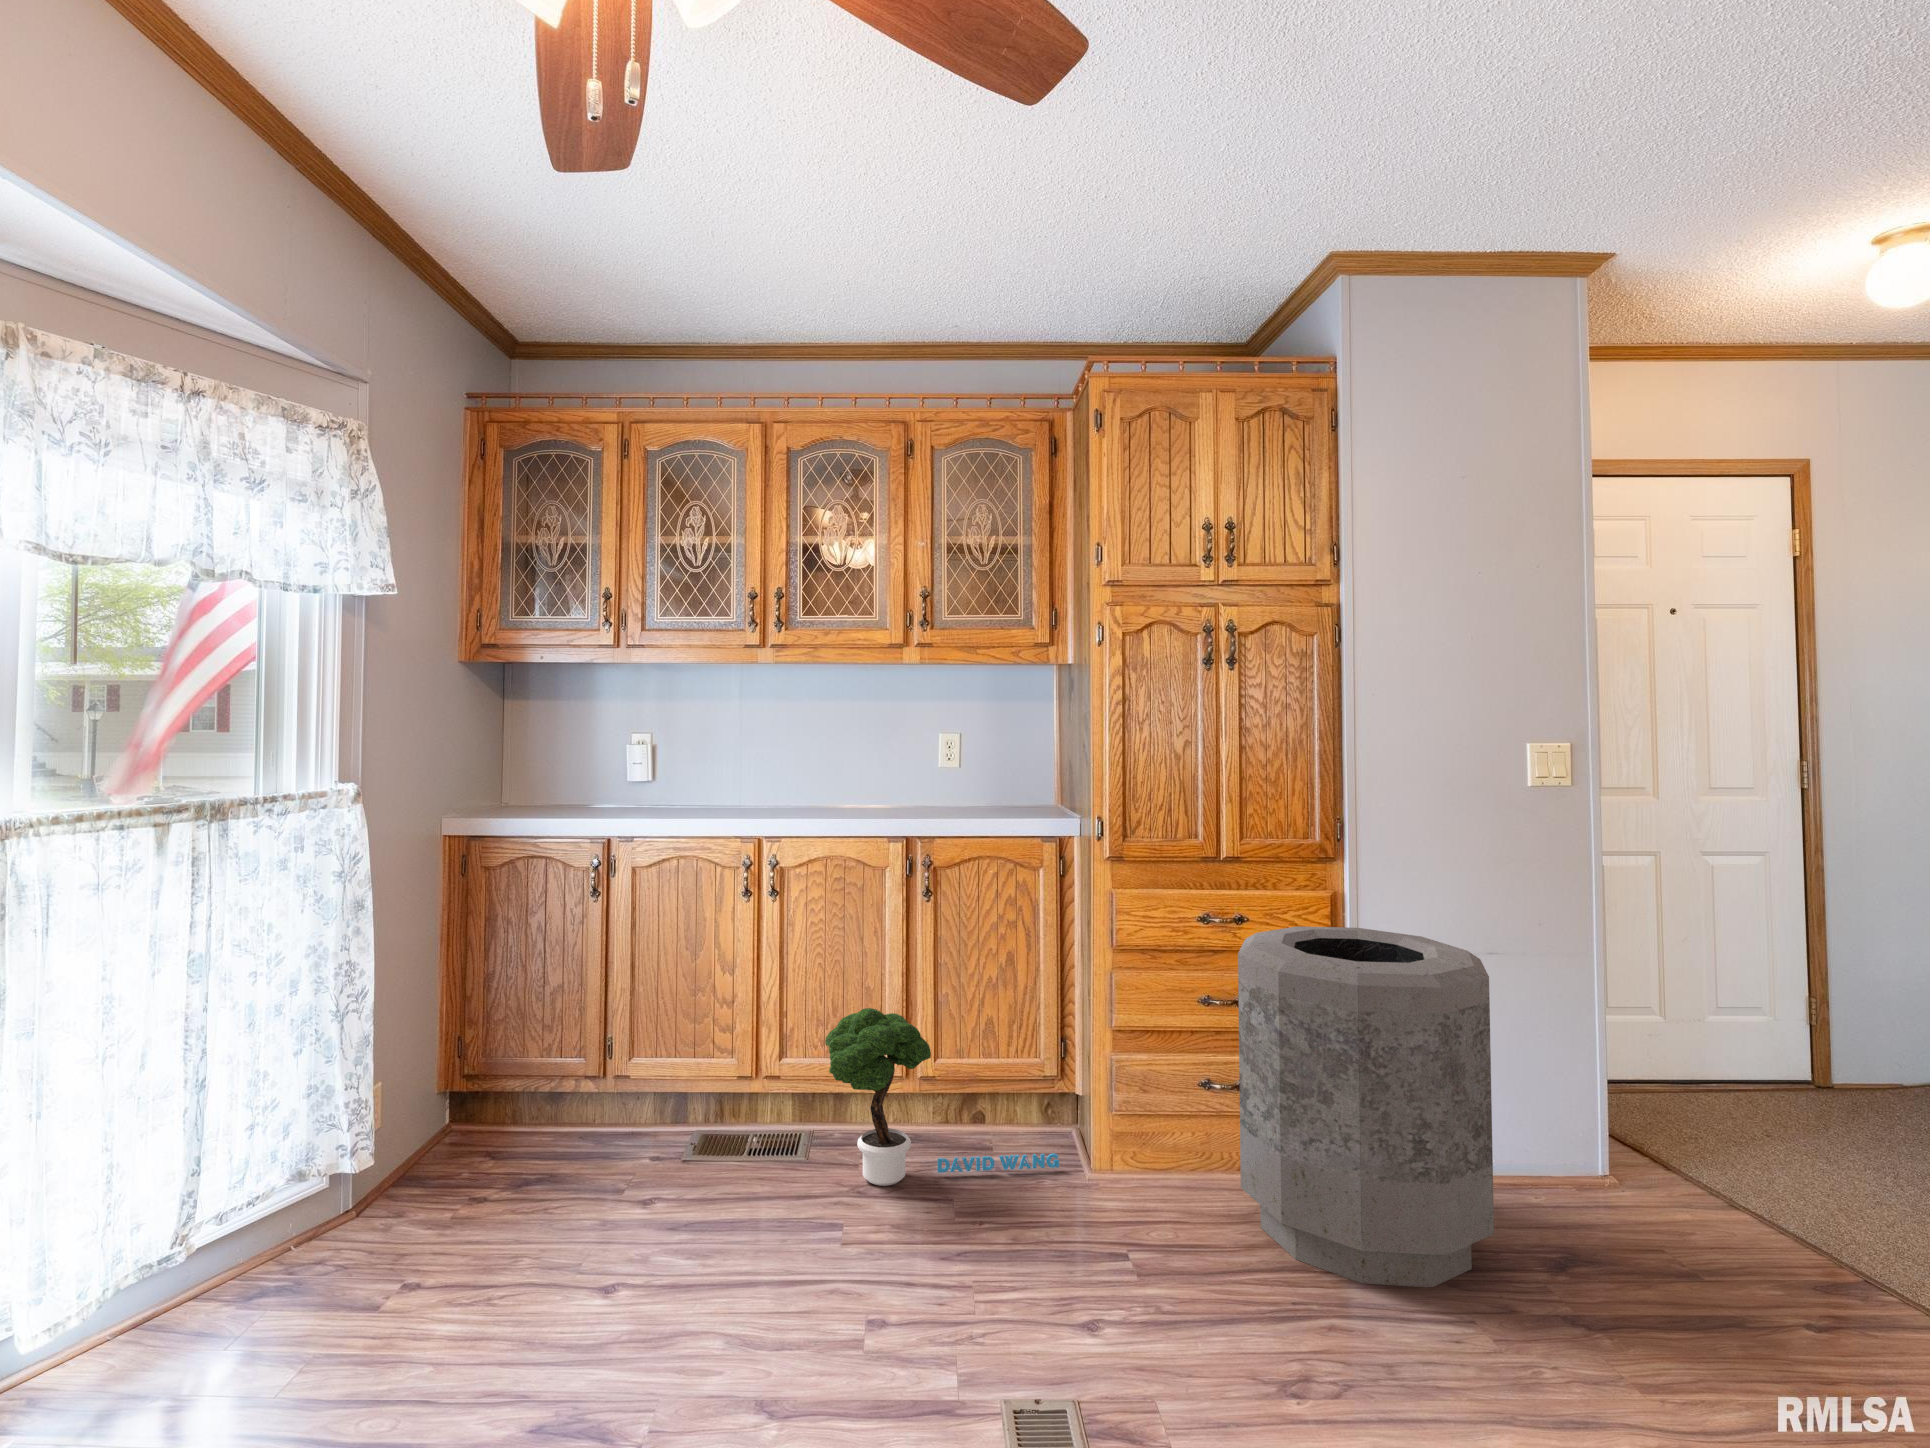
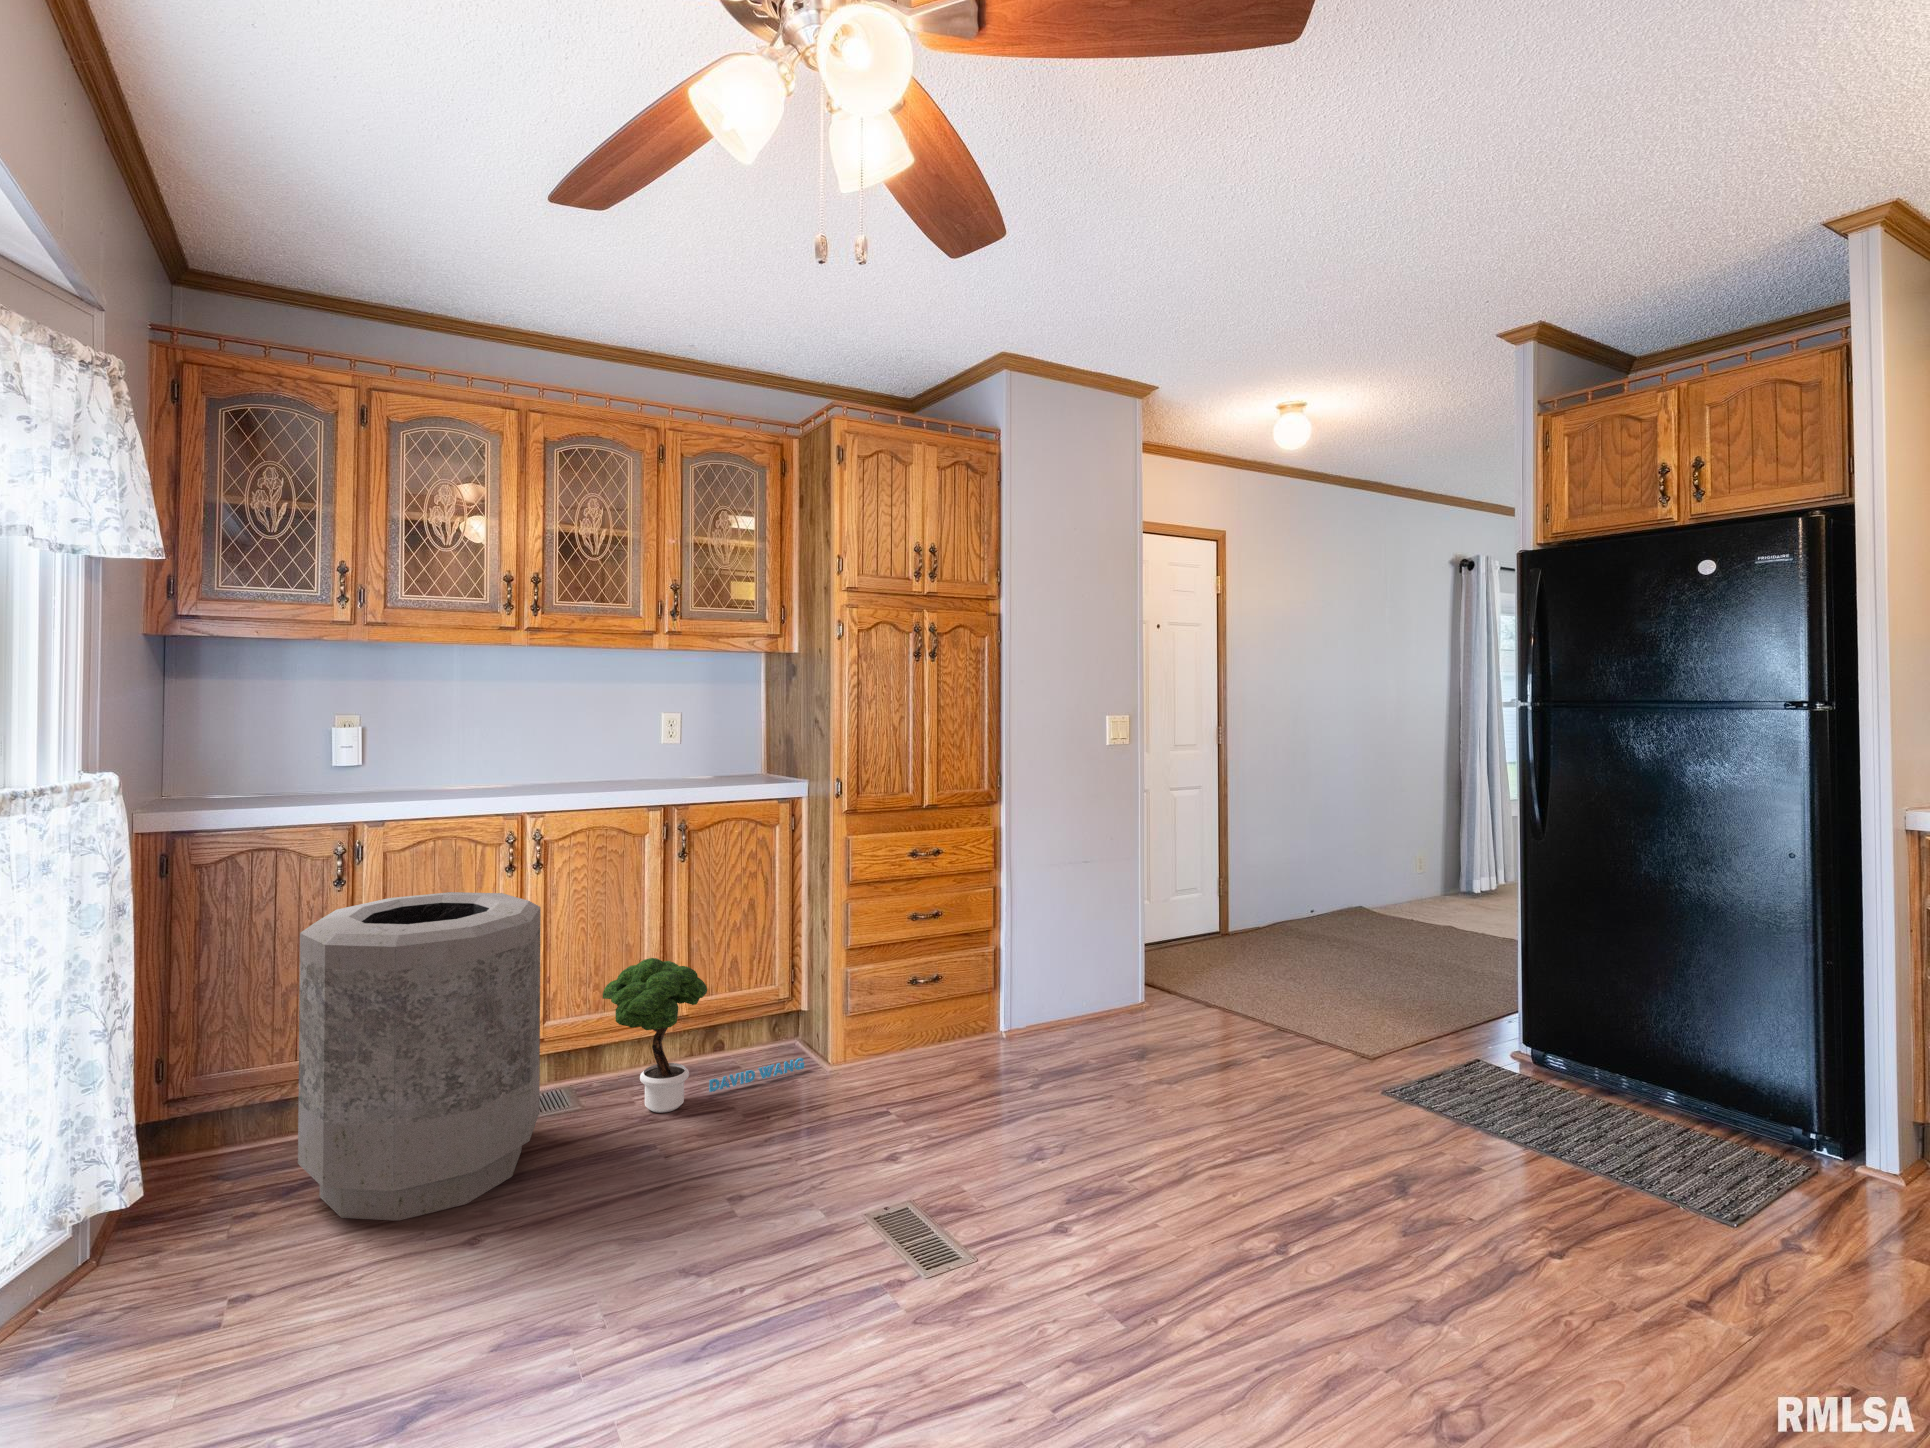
trash can: present [1238,926,1494,1287] -> present [298,892,541,1221]

